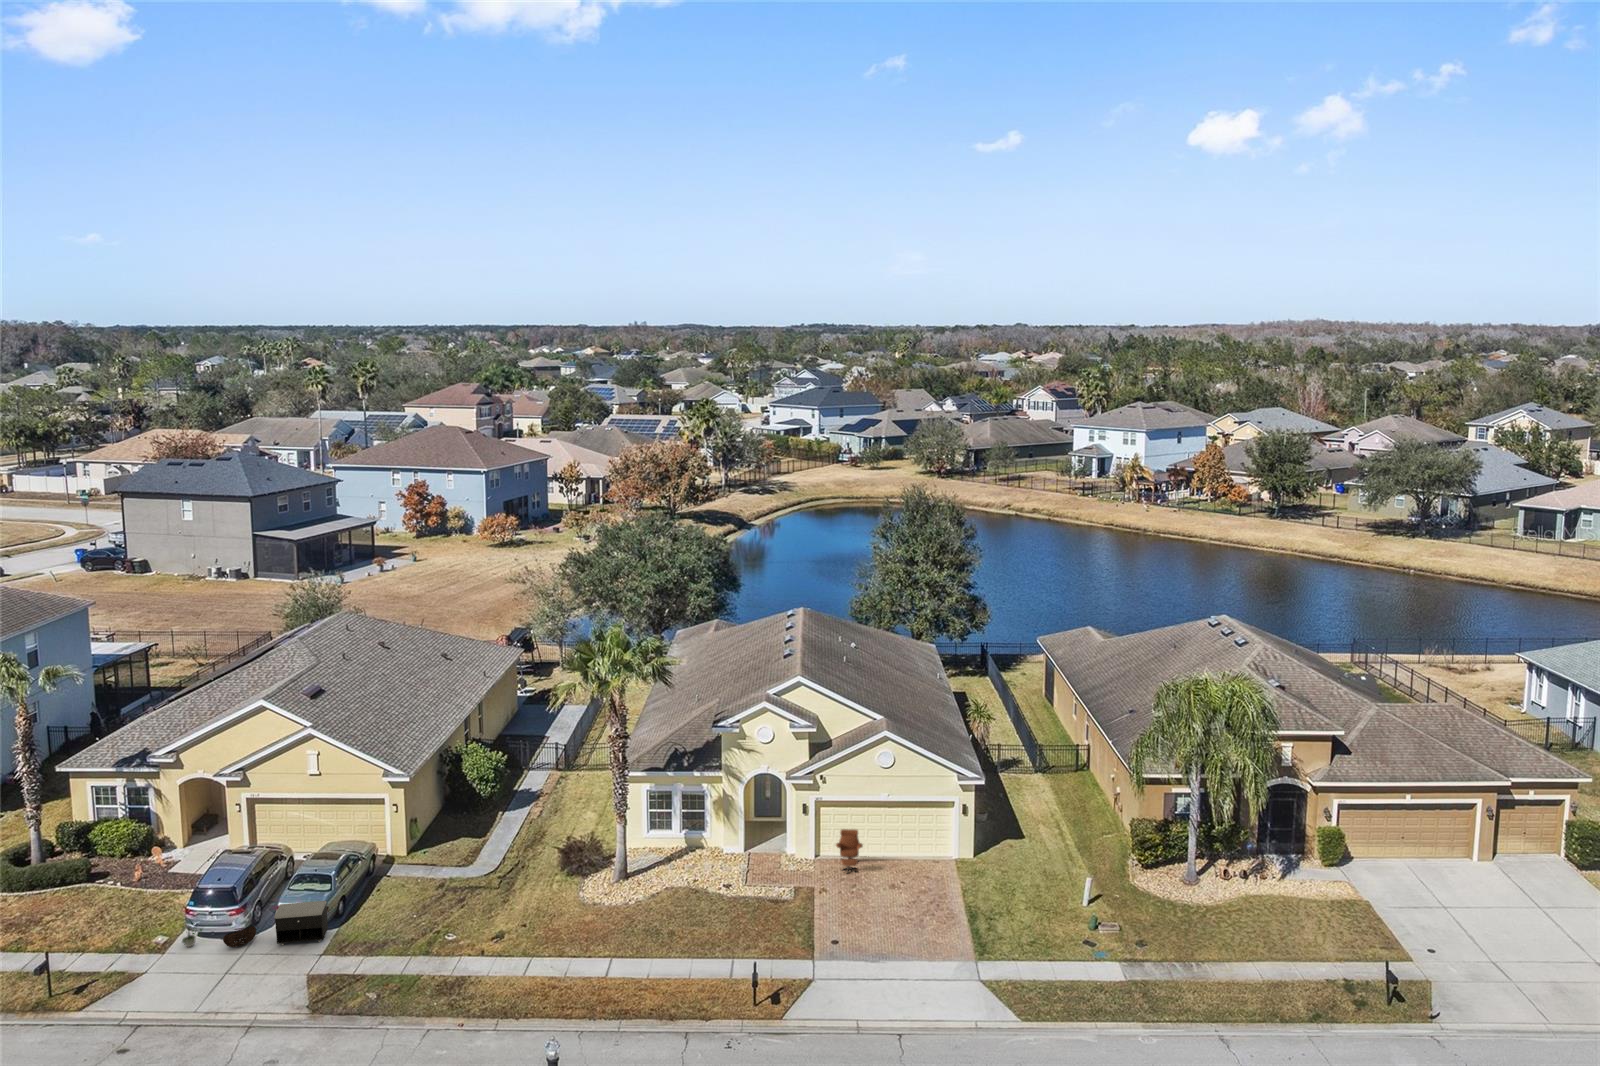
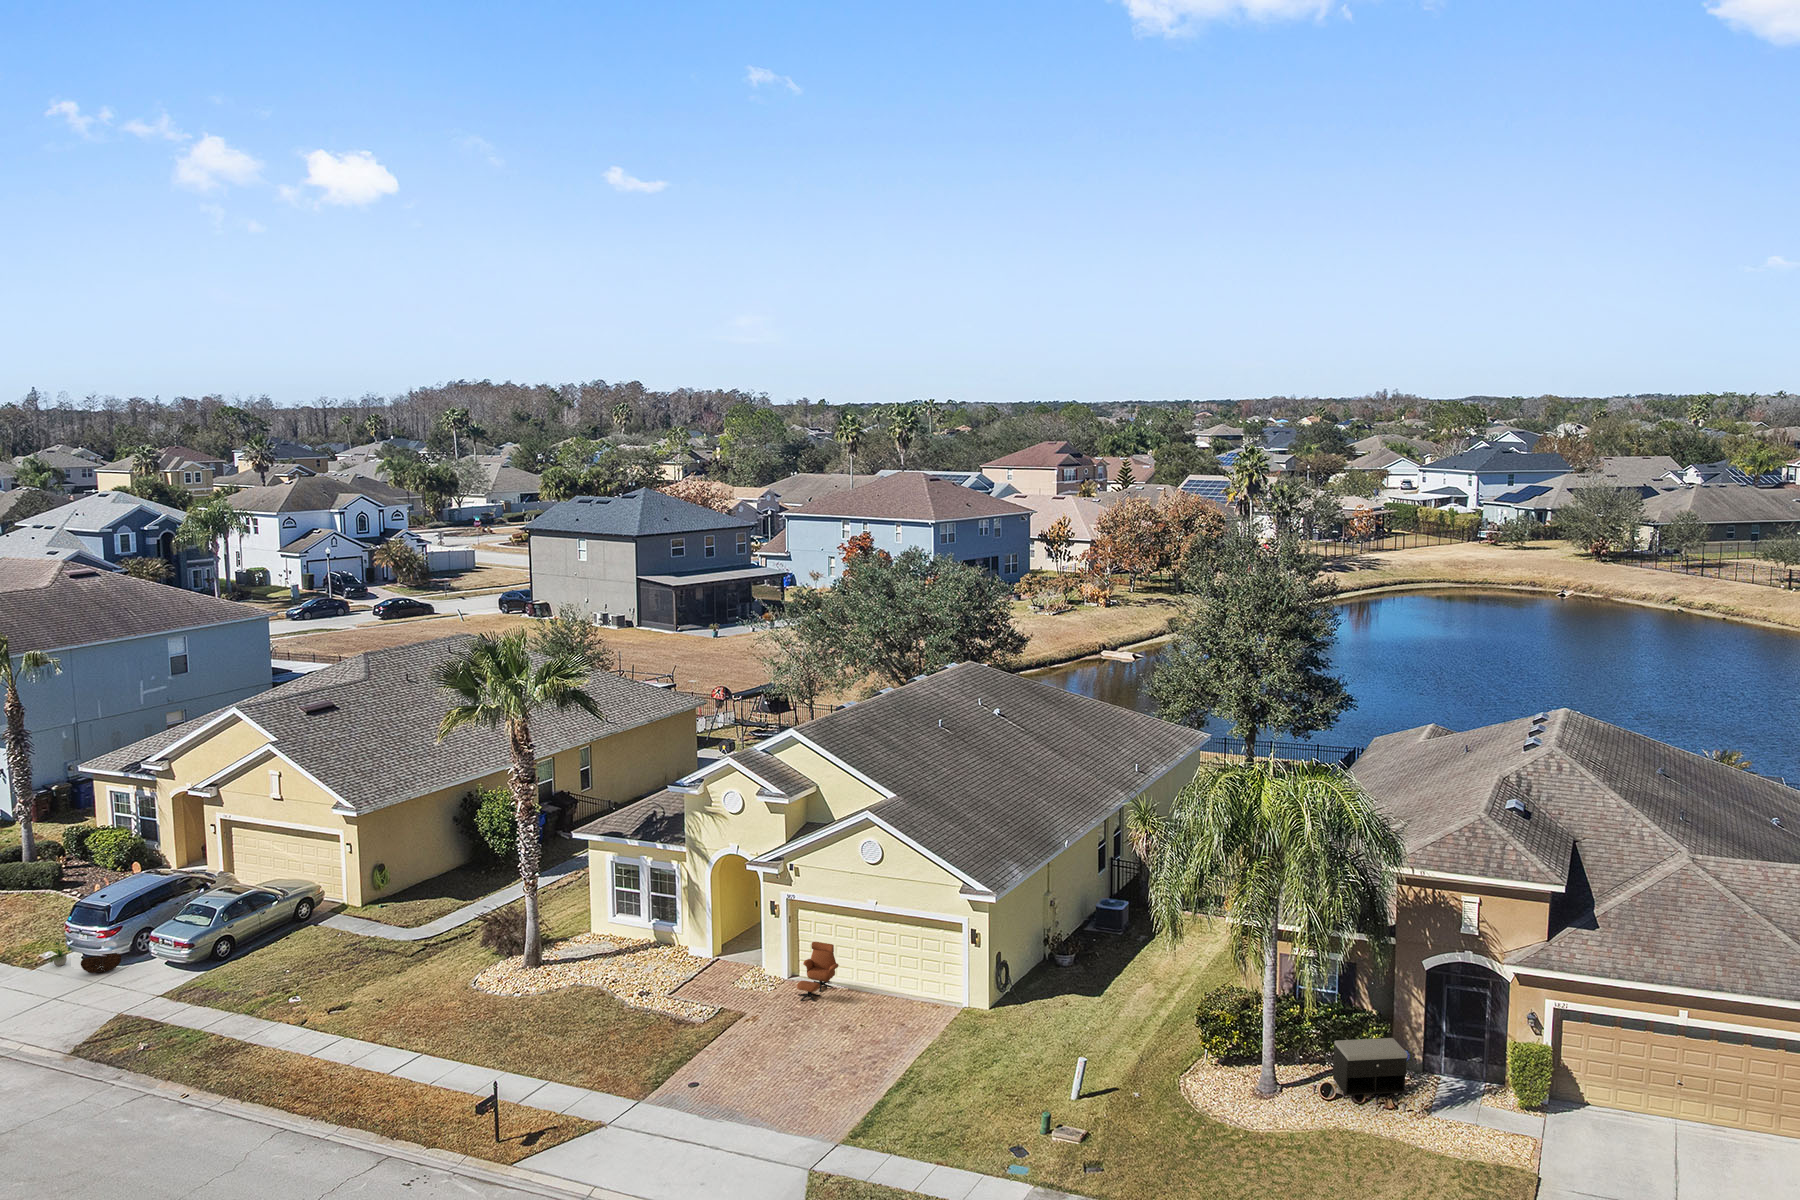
storage bench: present [275,901,328,945] -> present [1333,1038,1408,1097]

